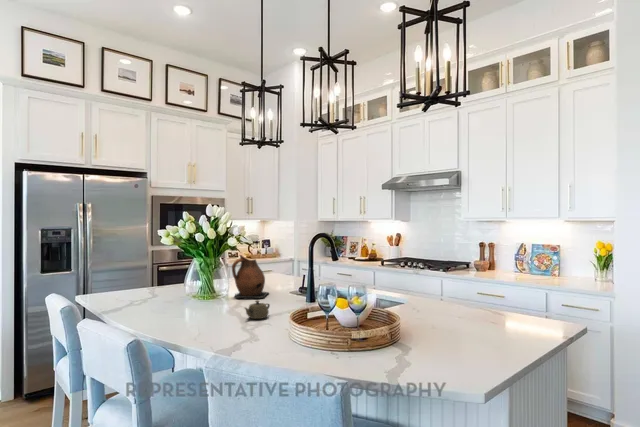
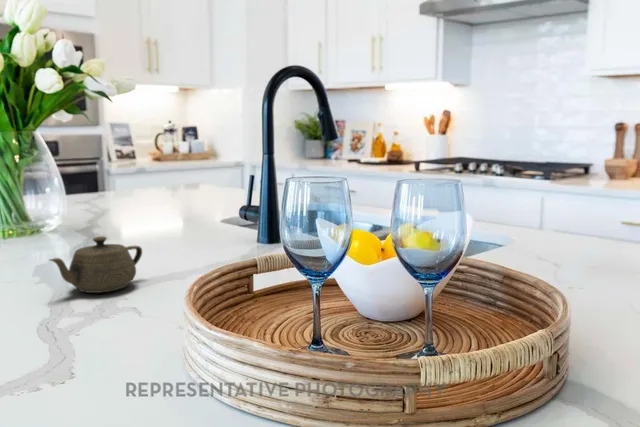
ceramic pitcher: present [232,255,268,298] -> none [64,123,168,234]

